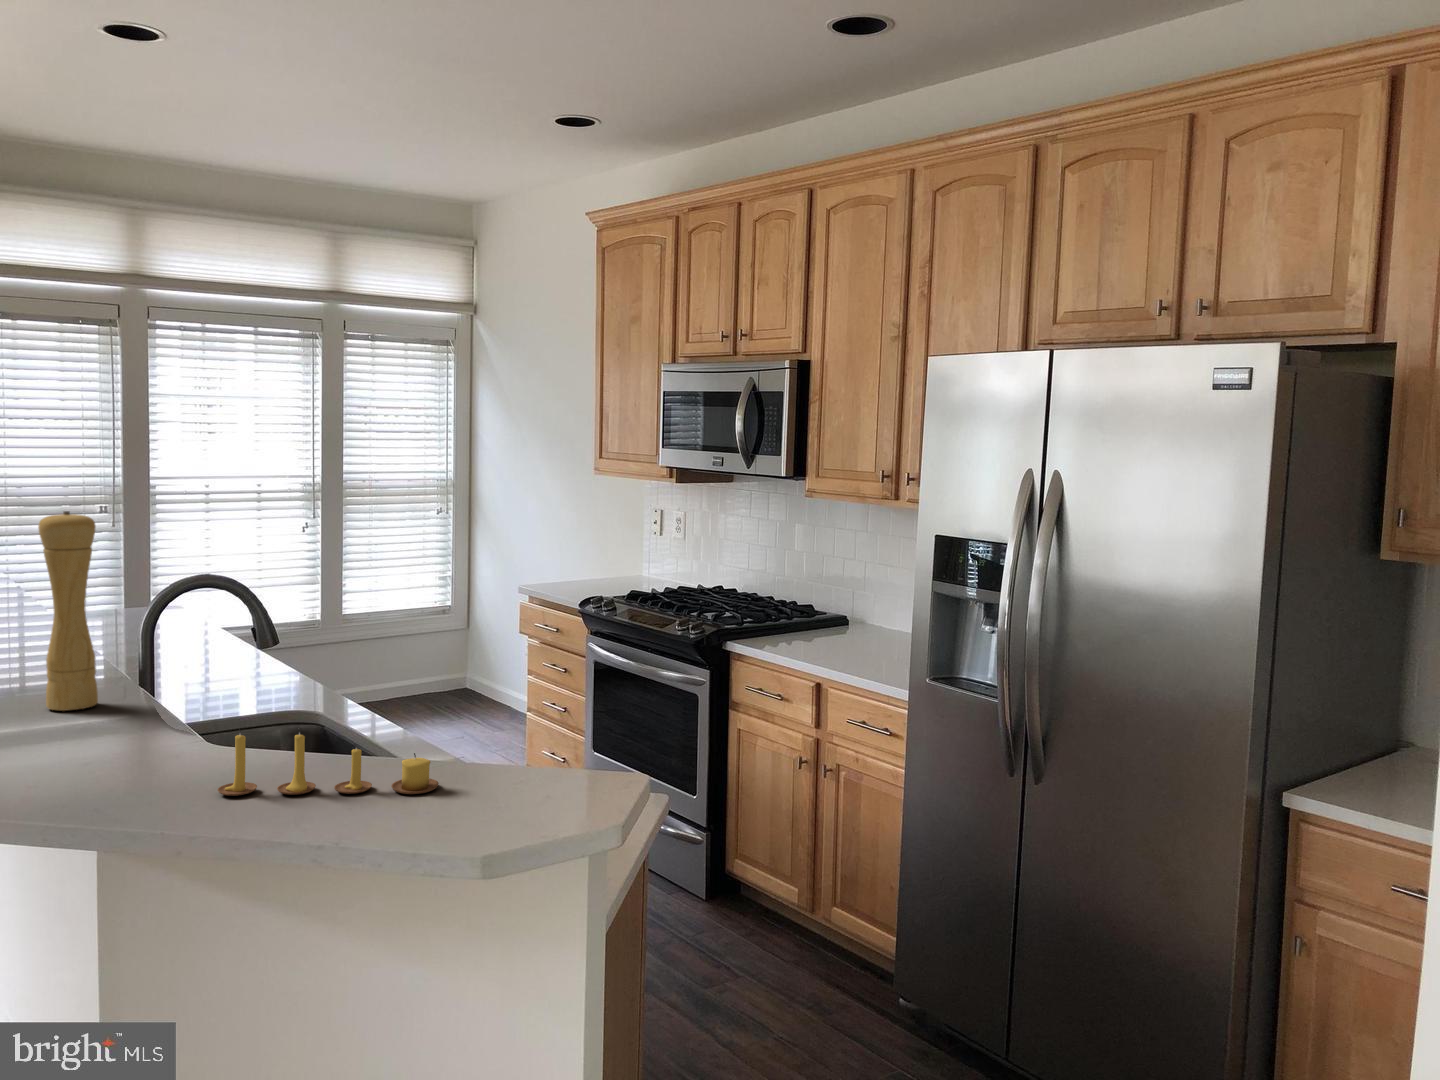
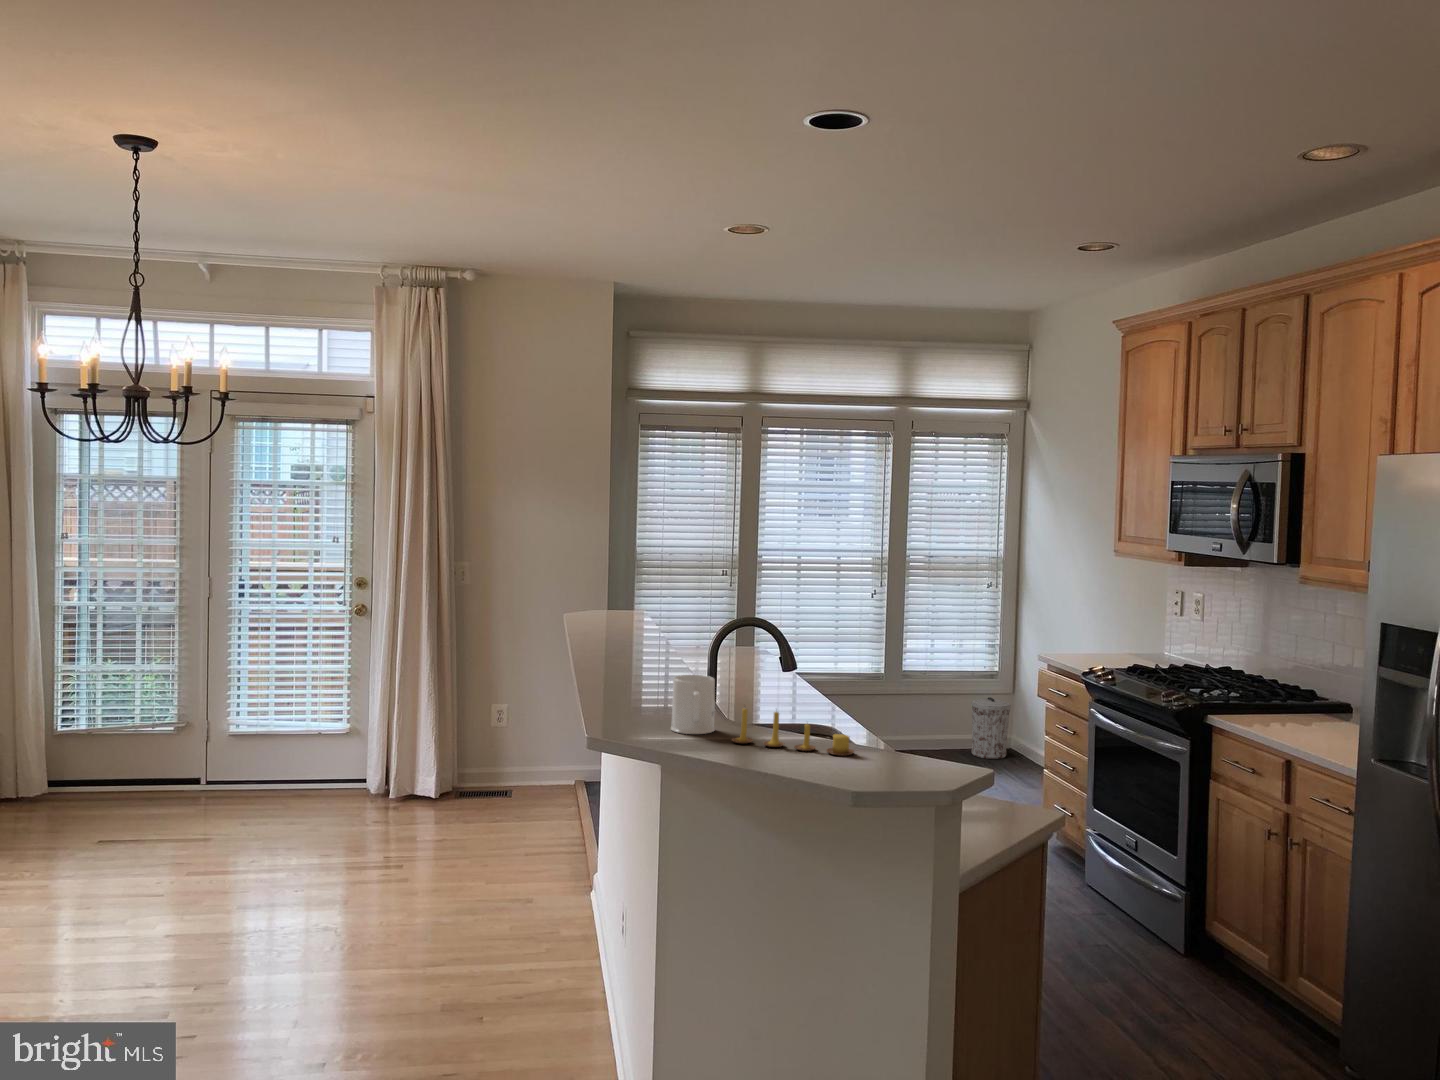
pepper mill: present [38,511,98,711] -> none [657,574,689,696]
trash can: none [425,635,469,703] -> present [971,697,1011,759]
mug: none [92,682,177,789] -> present [671,675,715,734]

